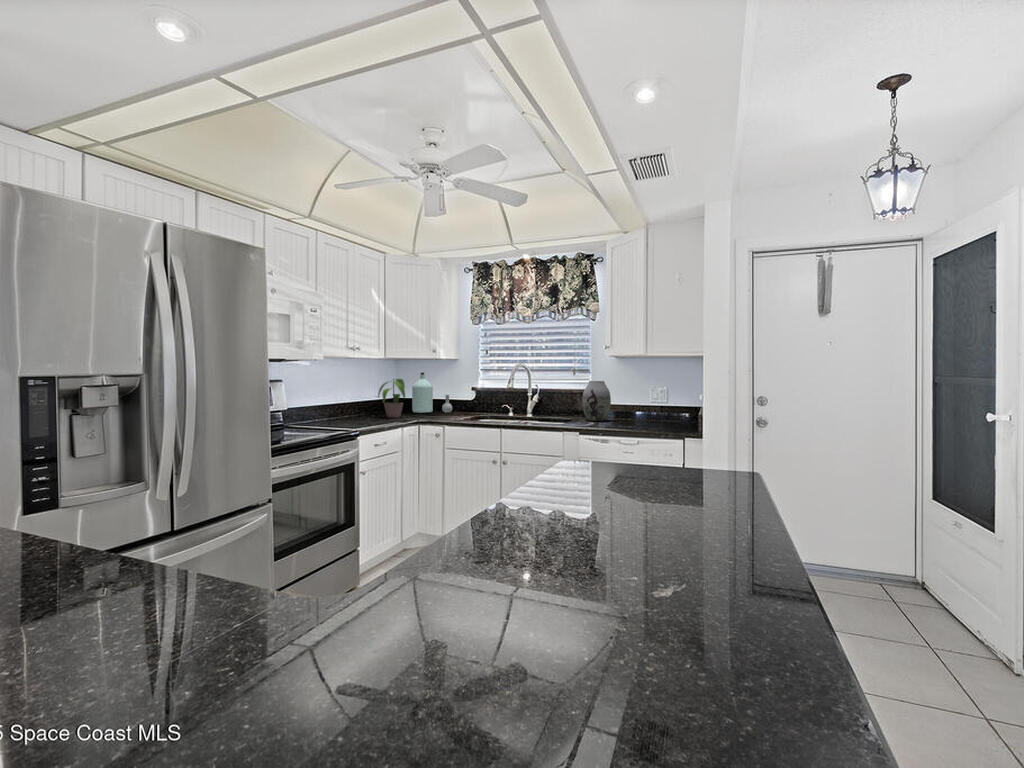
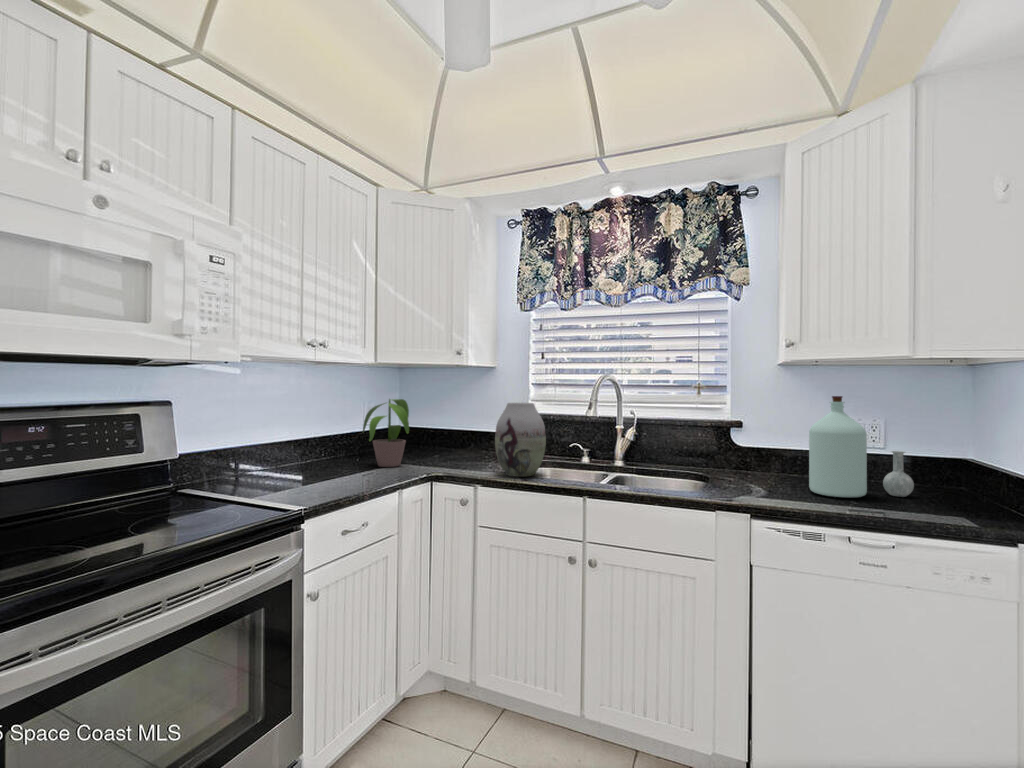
bottle: present [412,372,452,413] -> present [809,396,914,497]
vase: present [582,381,611,421] -> present [495,403,546,477]

